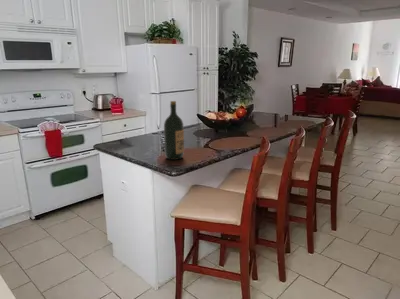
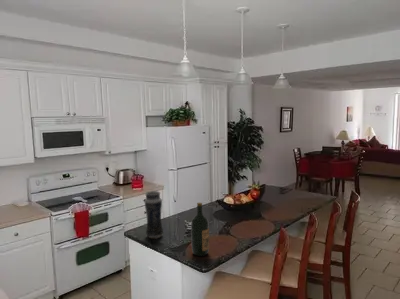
vase: none [115,96,137,147] -> present [145,191,163,239]

